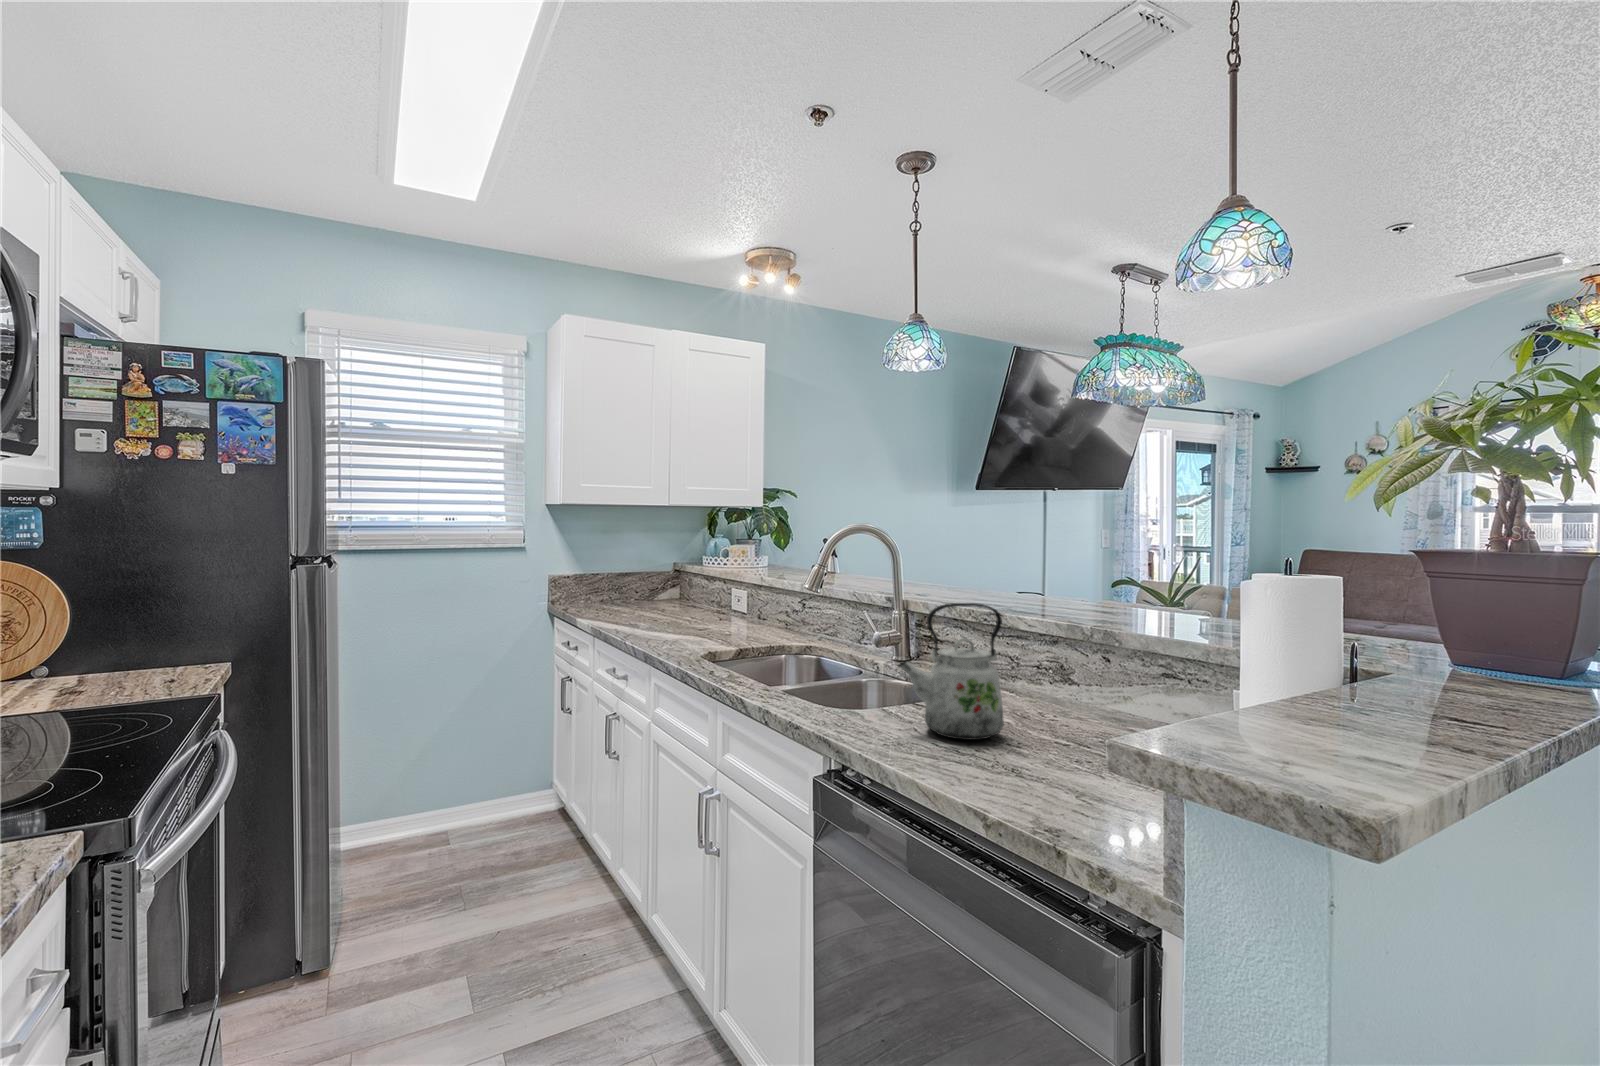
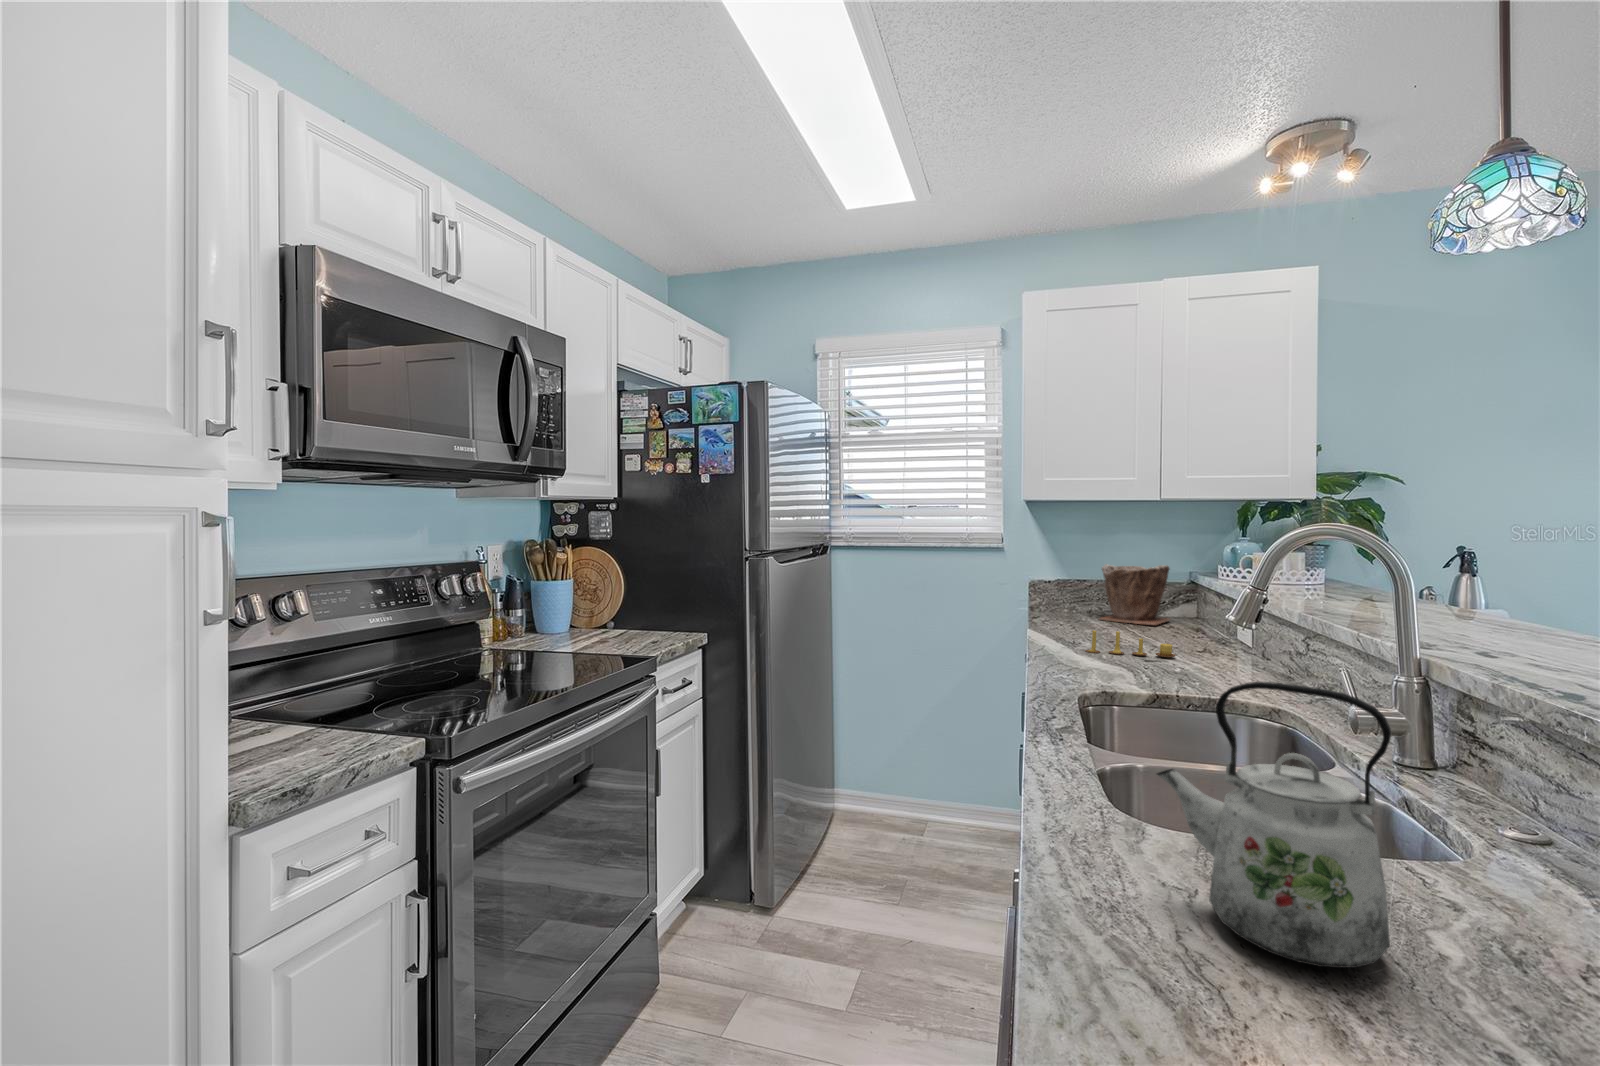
plant pot: none [614,558,668,608] -> present [1099,564,1170,625]
candle: none [650,609,713,631] -> present [1085,630,1176,657]

